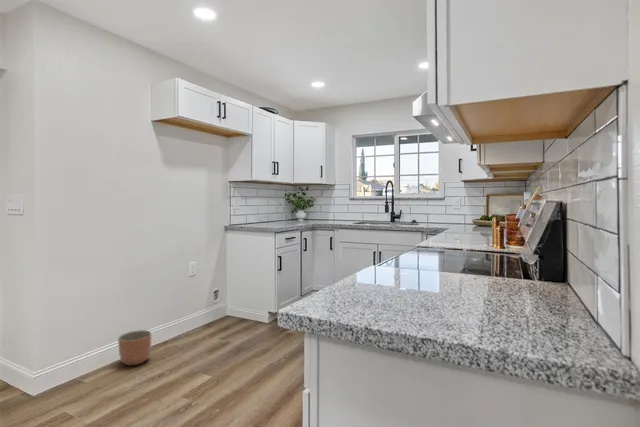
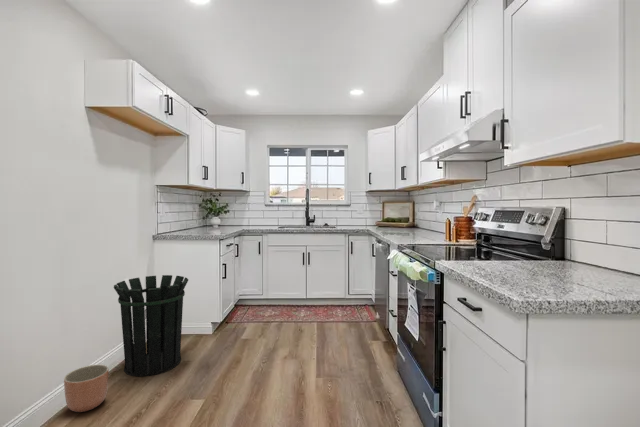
waste bin: none [170,263,232,349] -> present [114,275,188,377]

